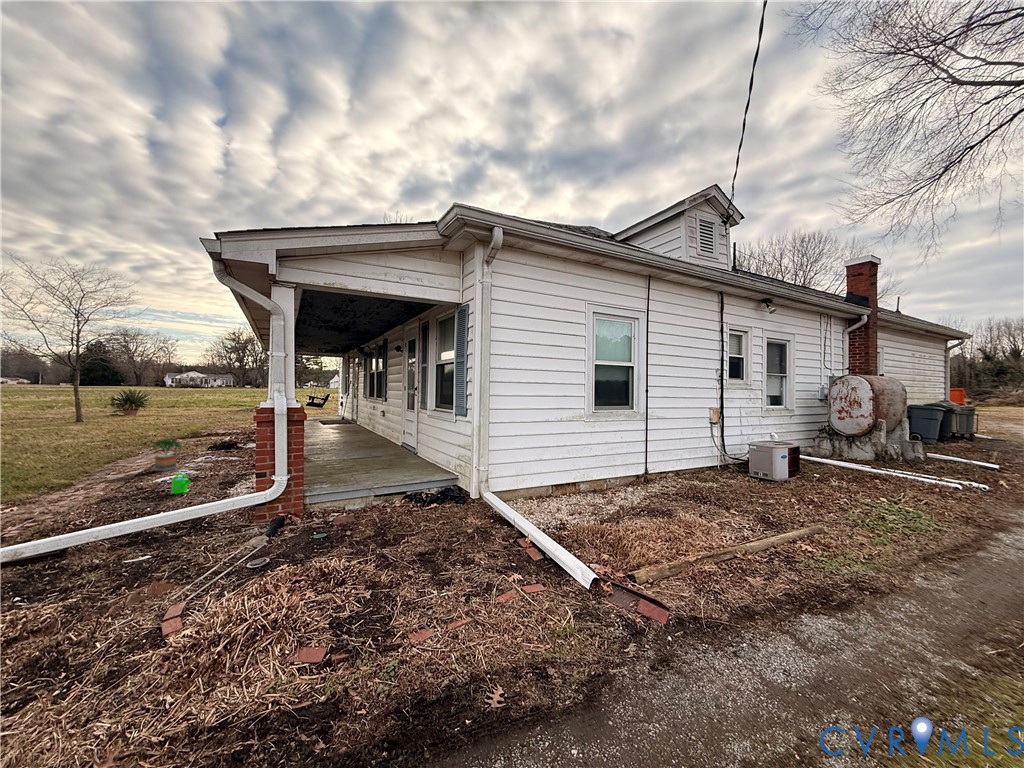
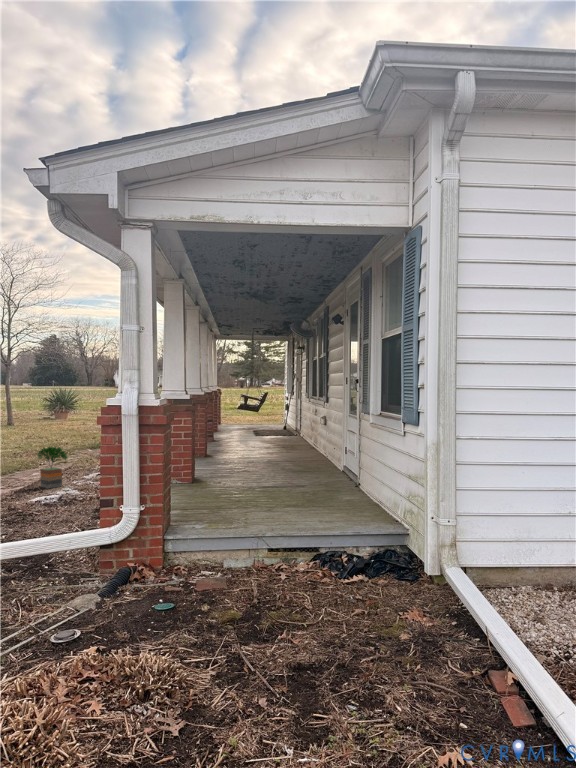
watering can: present [170,473,191,494] -> none [39,492,59,519]

